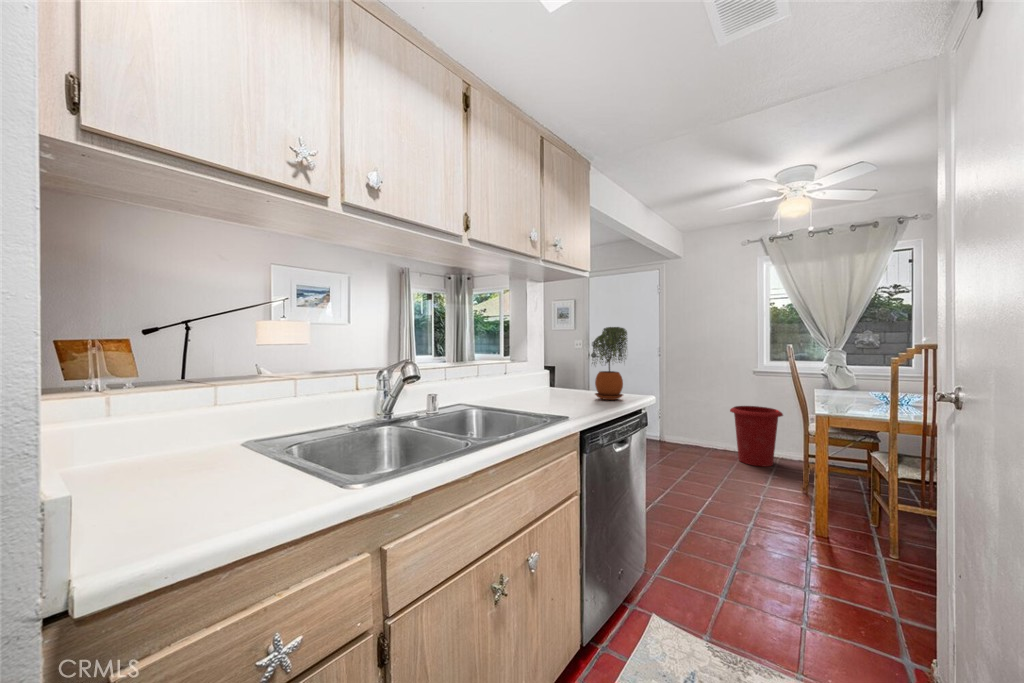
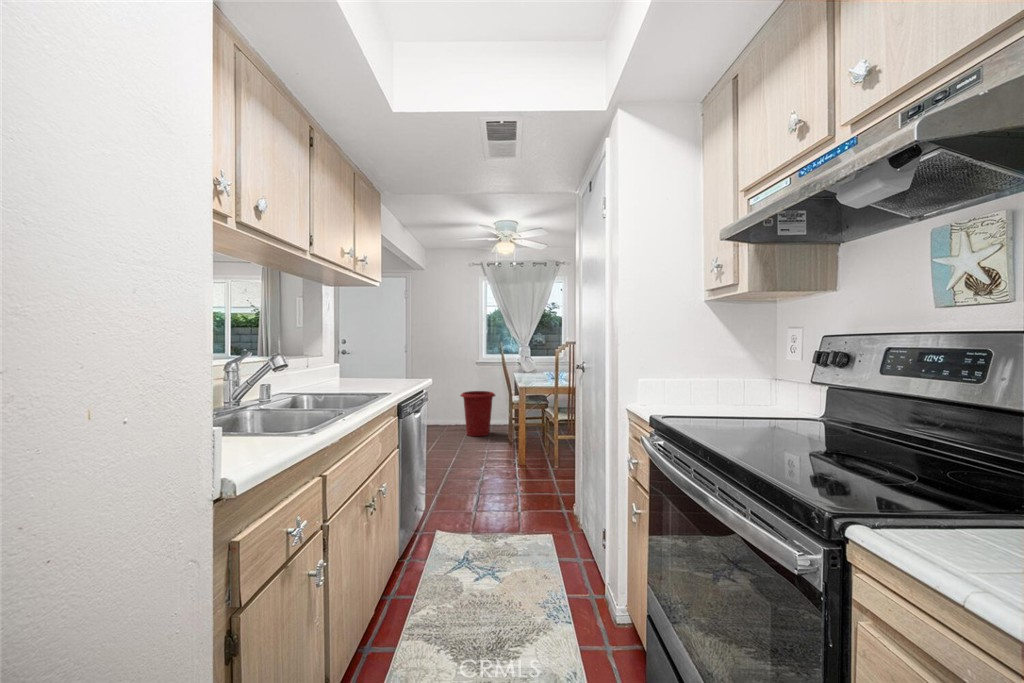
potted plant: present [593,327,627,400] -> none [386,327,414,384]

